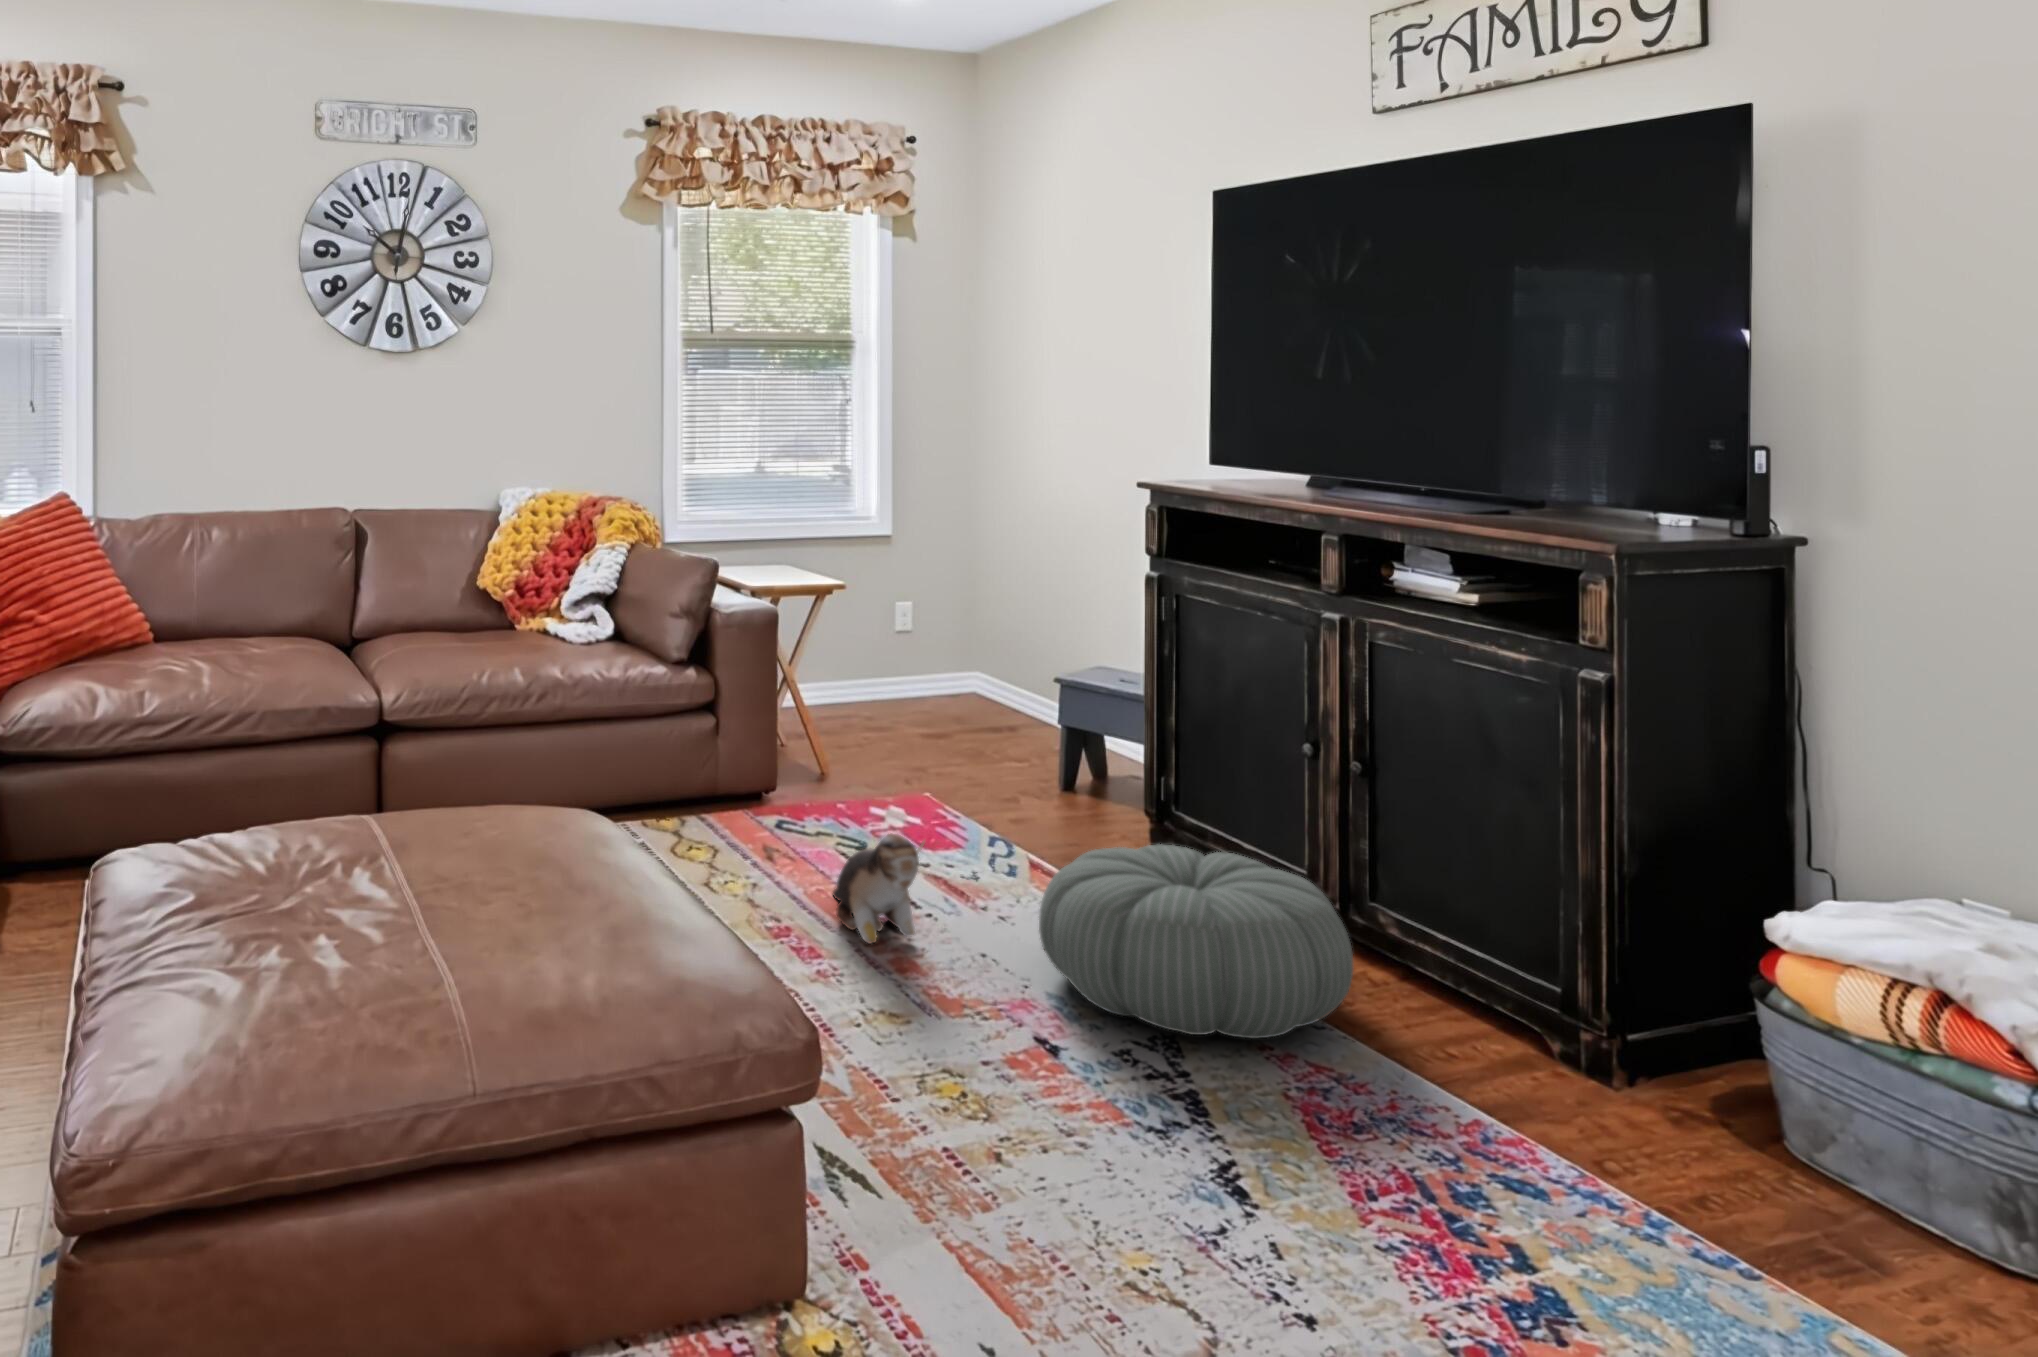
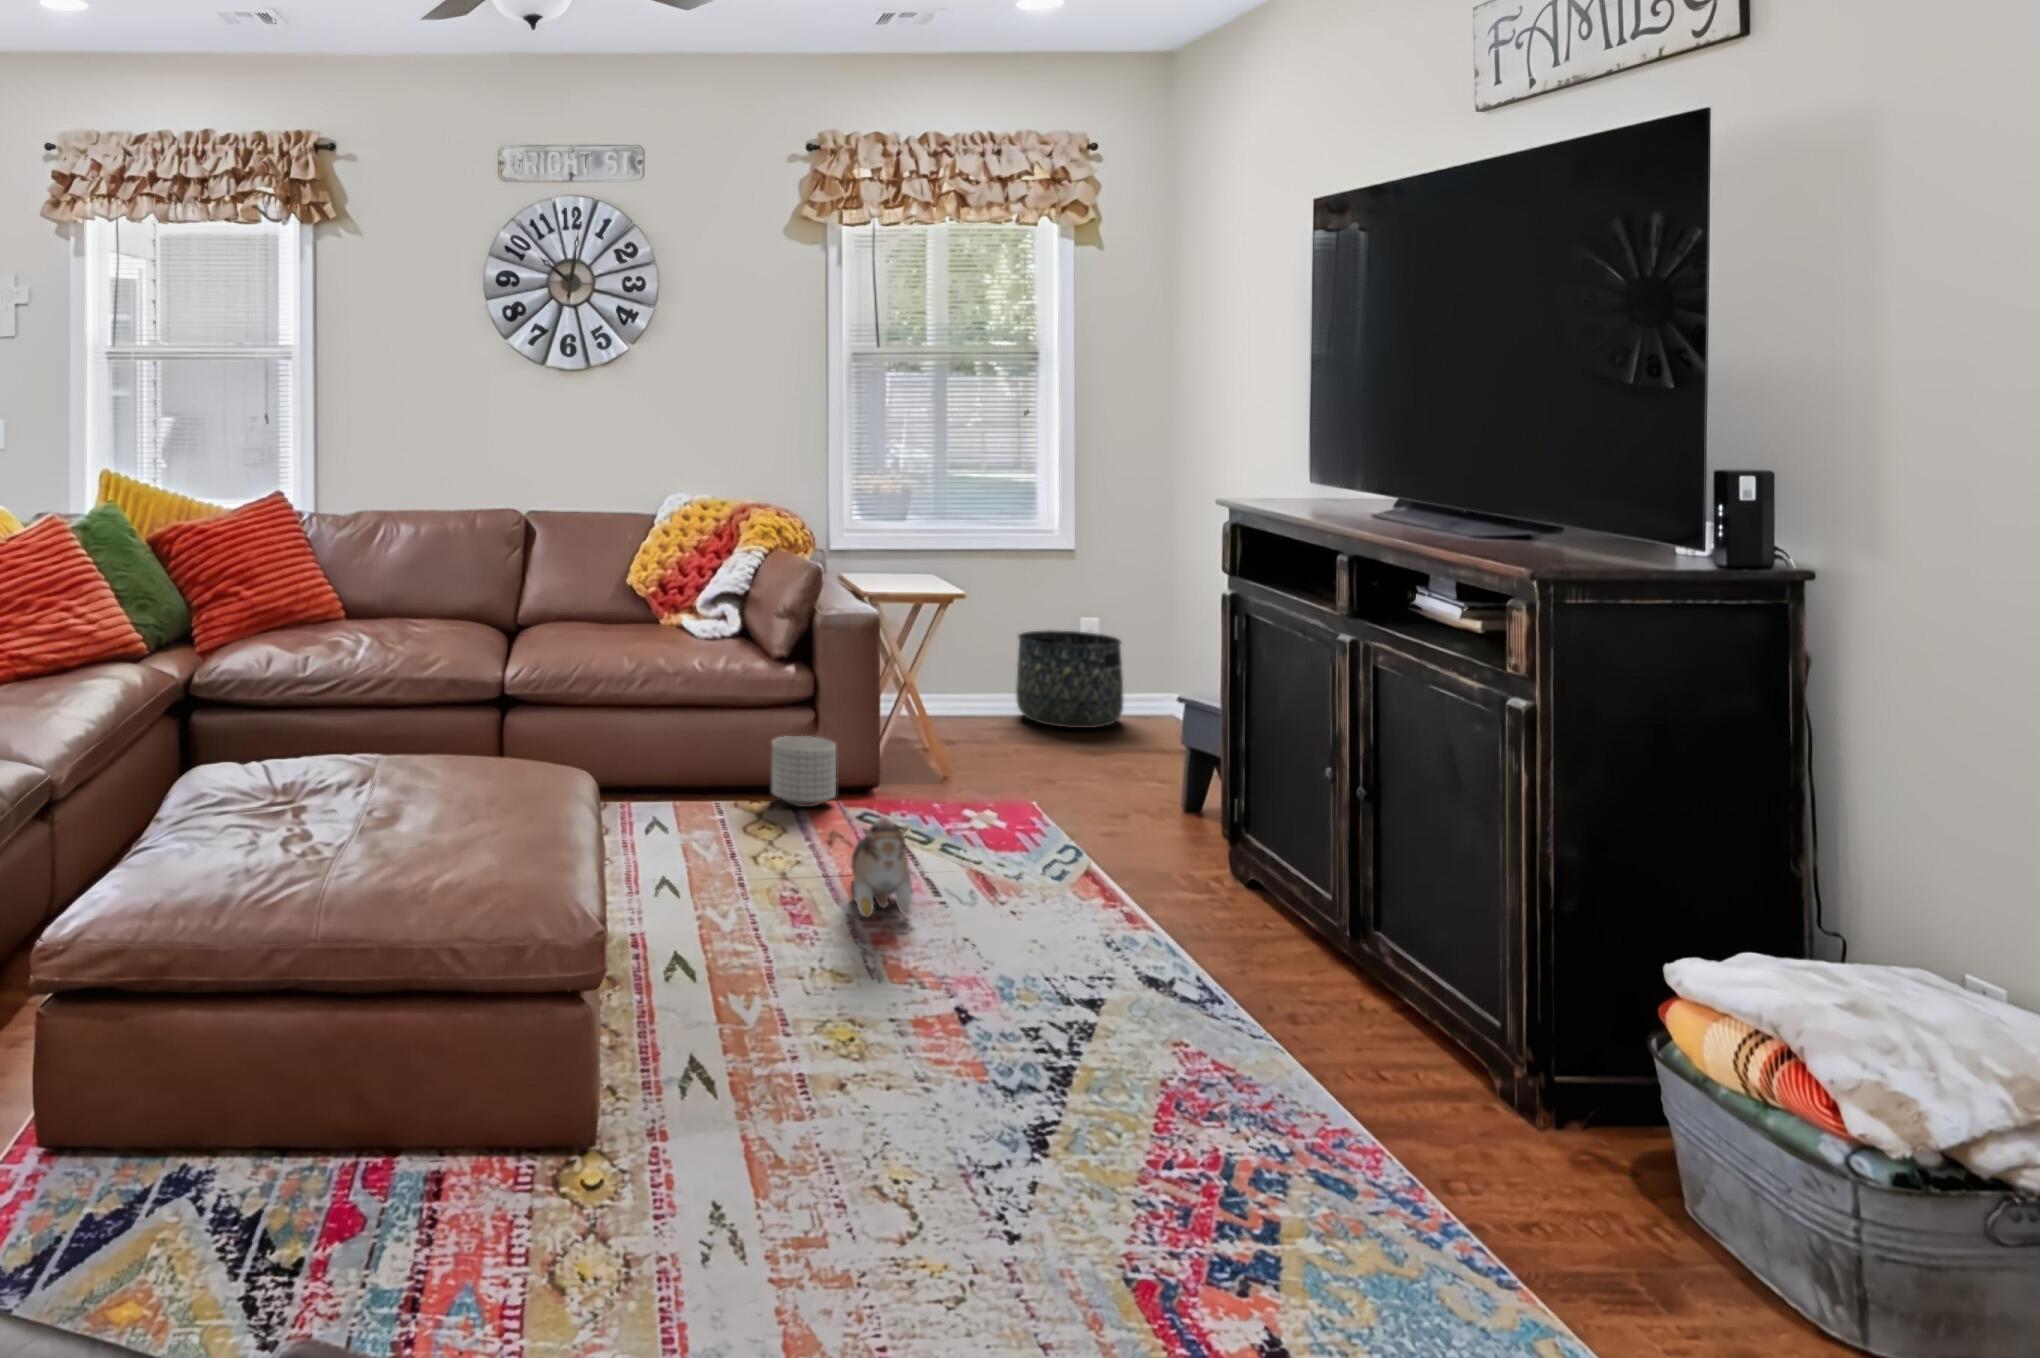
basket: none [845,621,949,717] -> present [1016,630,1123,728]
planter: none [678,747,747,824] -> present [772,736,836,807]
pouf: present [1039,845,1353,1038] -> none [1005,850,1301,1035]

